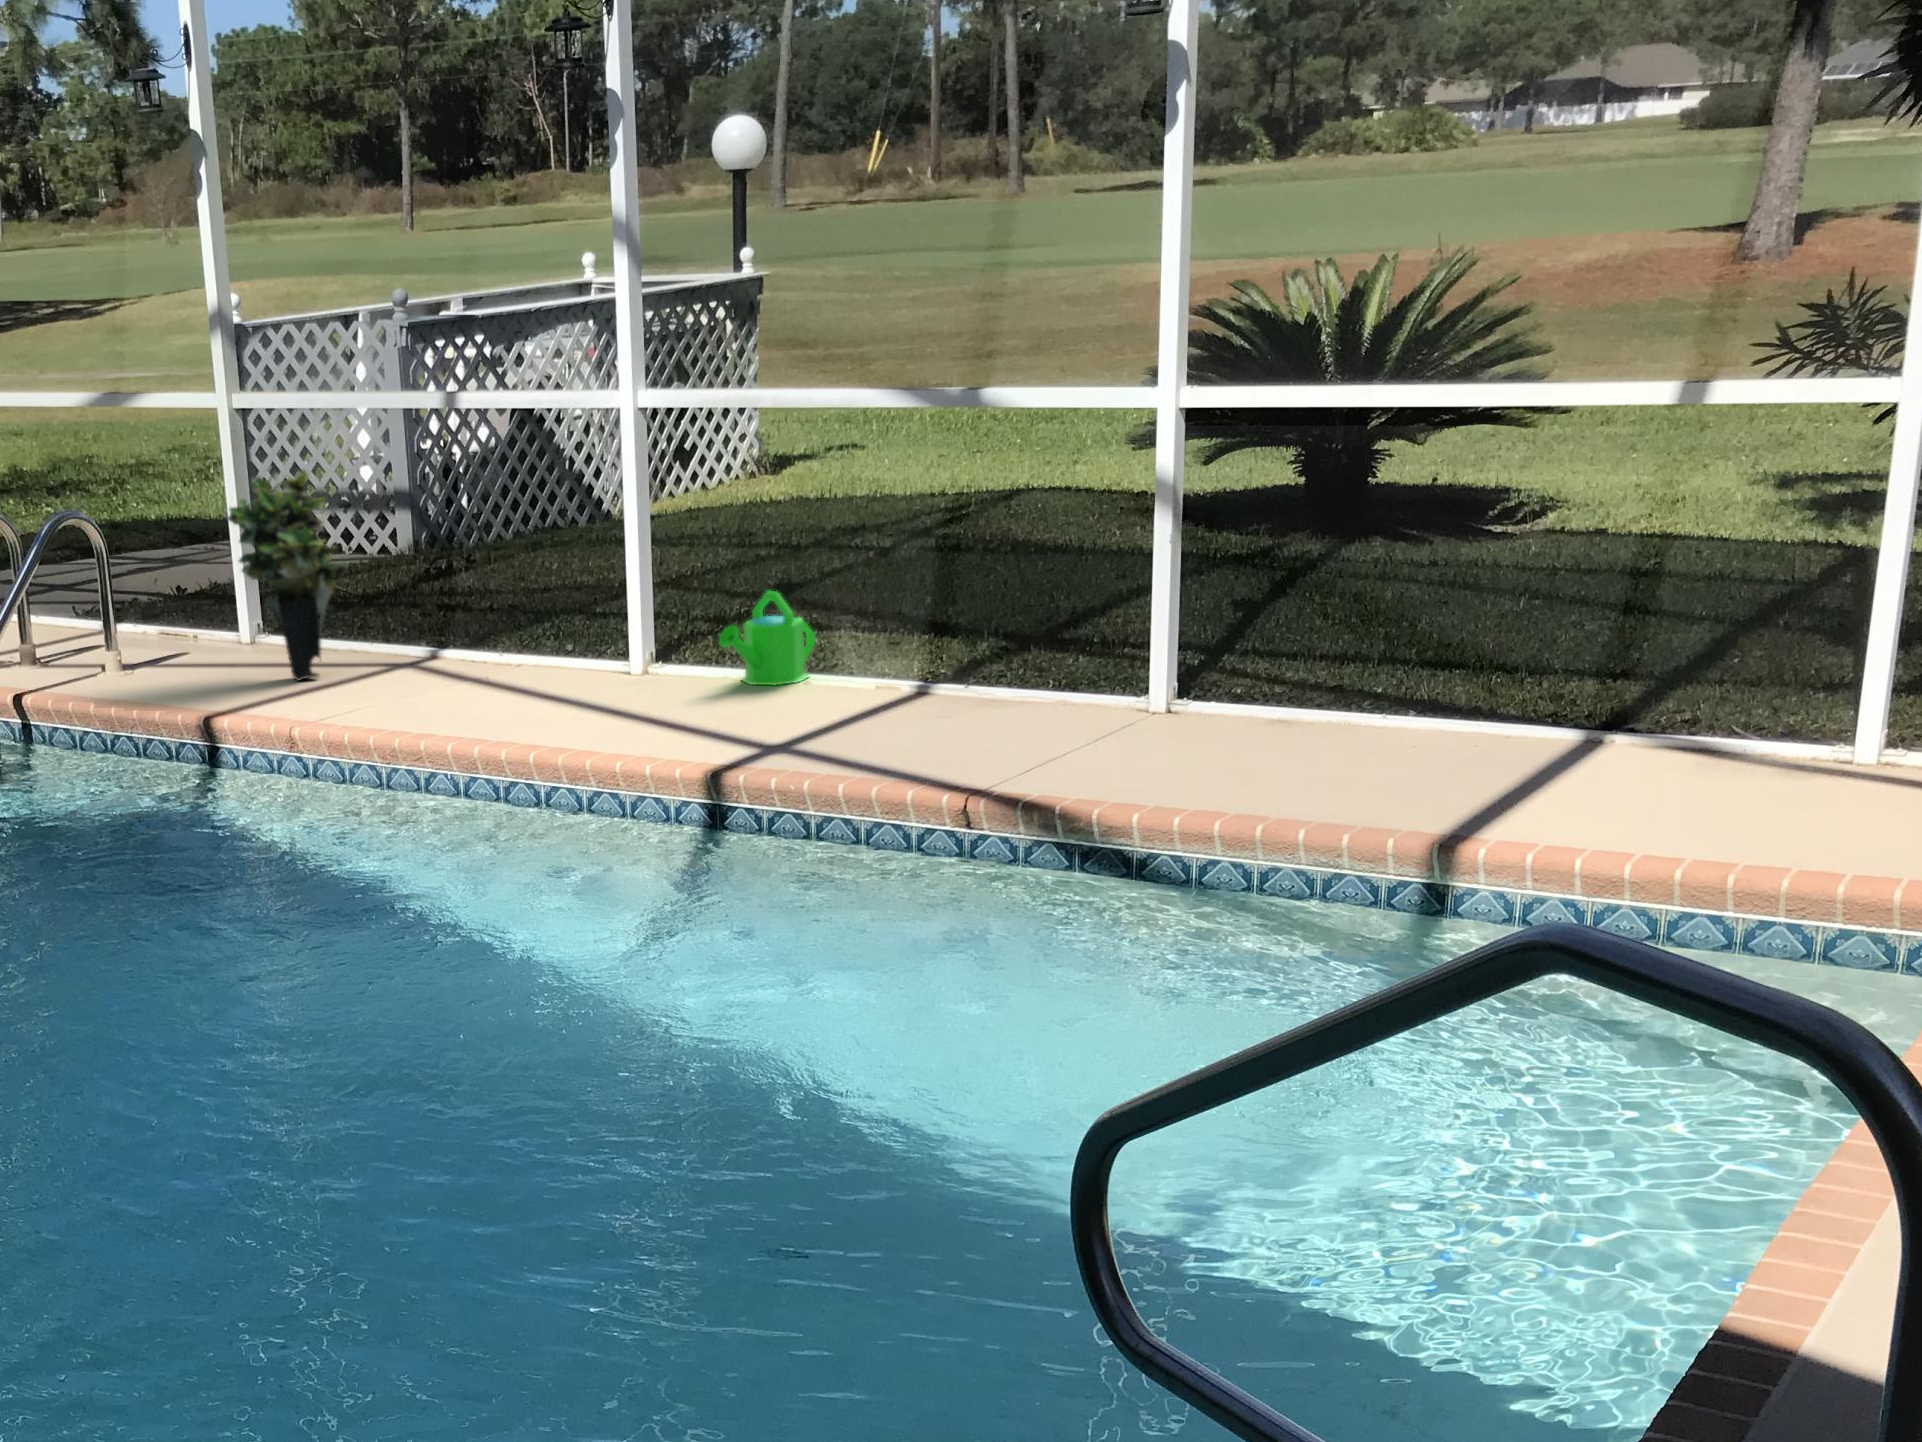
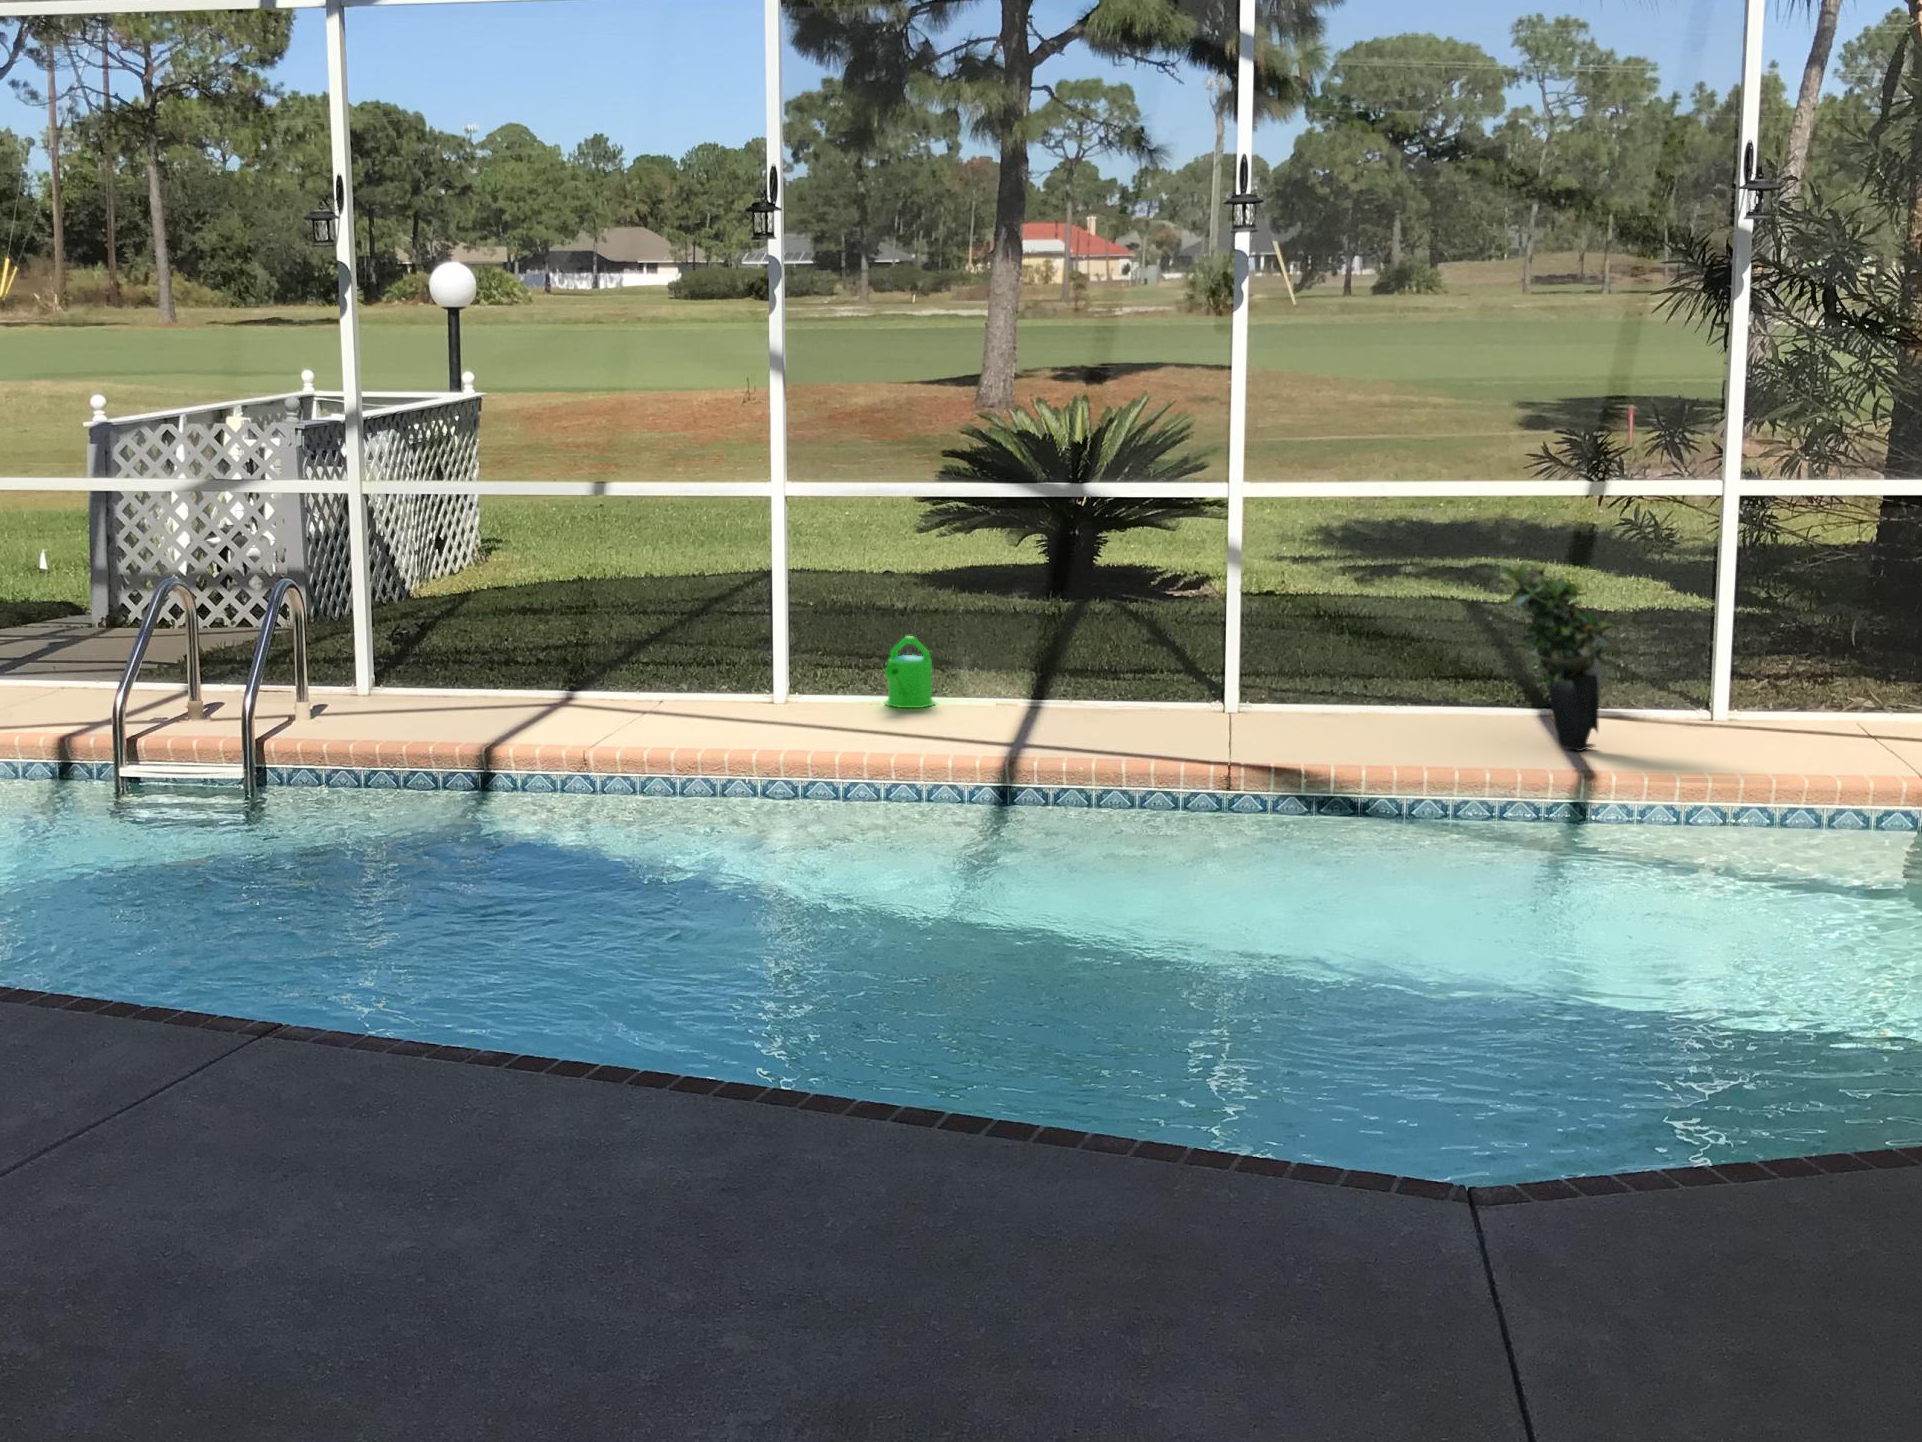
potted plant: present [228,470,348,681] -> present [1501,561,1614,751]

